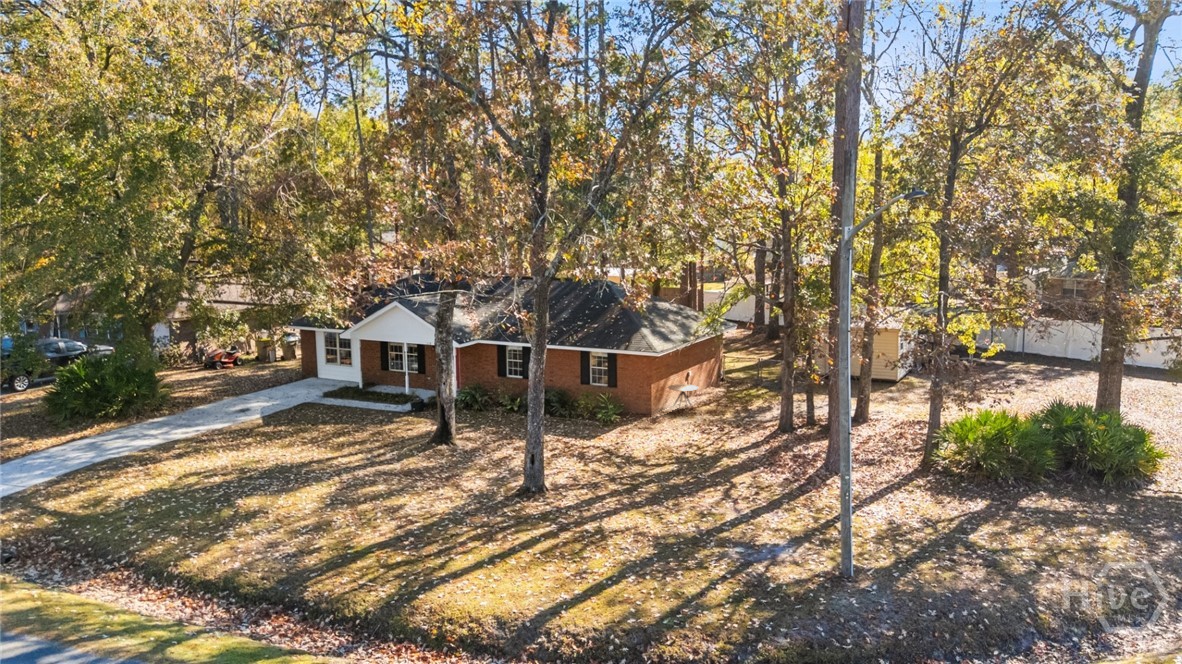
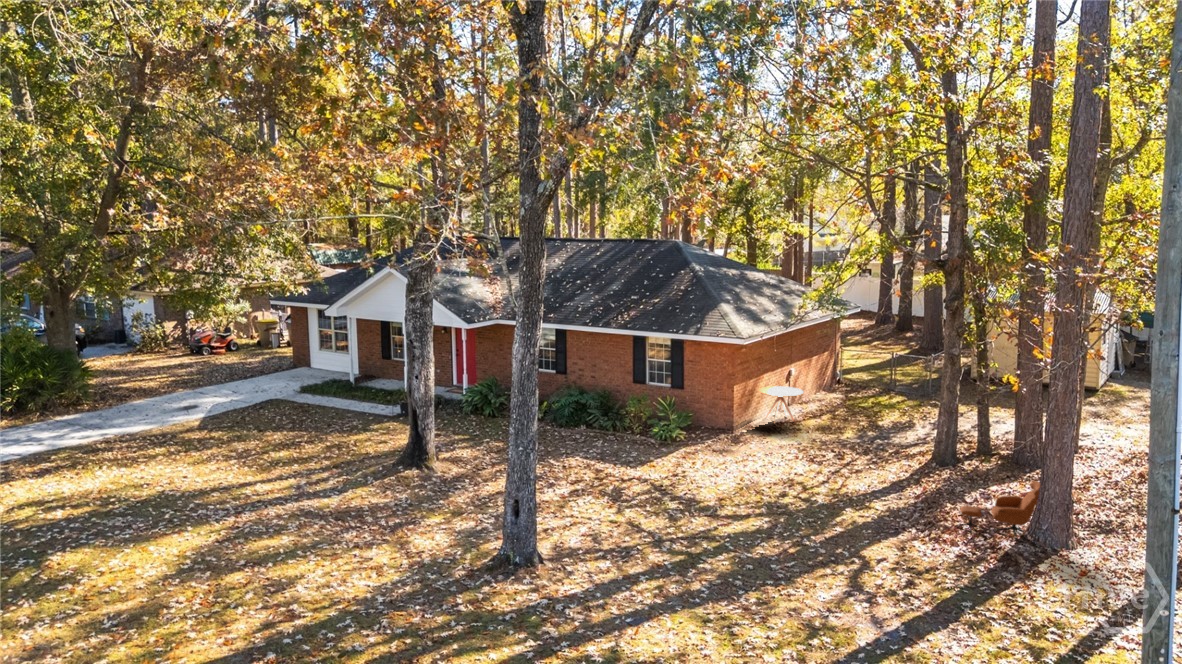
lounge chair: none [785,437,831,470] -> present [958,482,1040,539]

